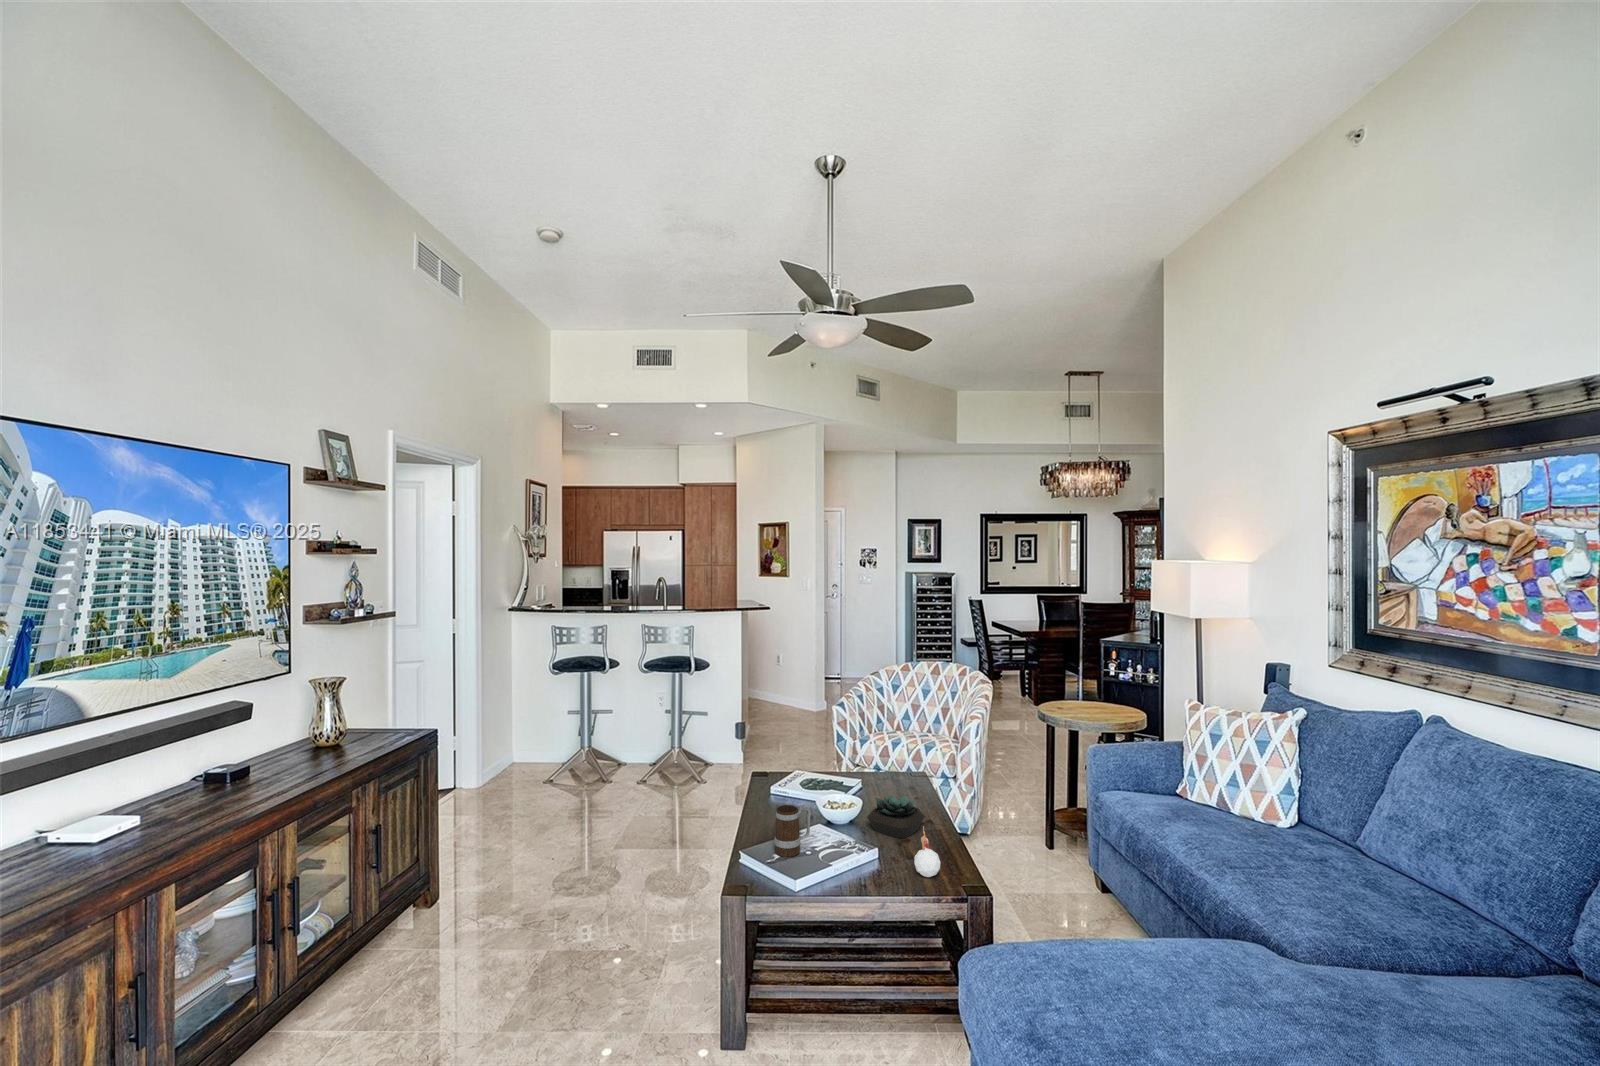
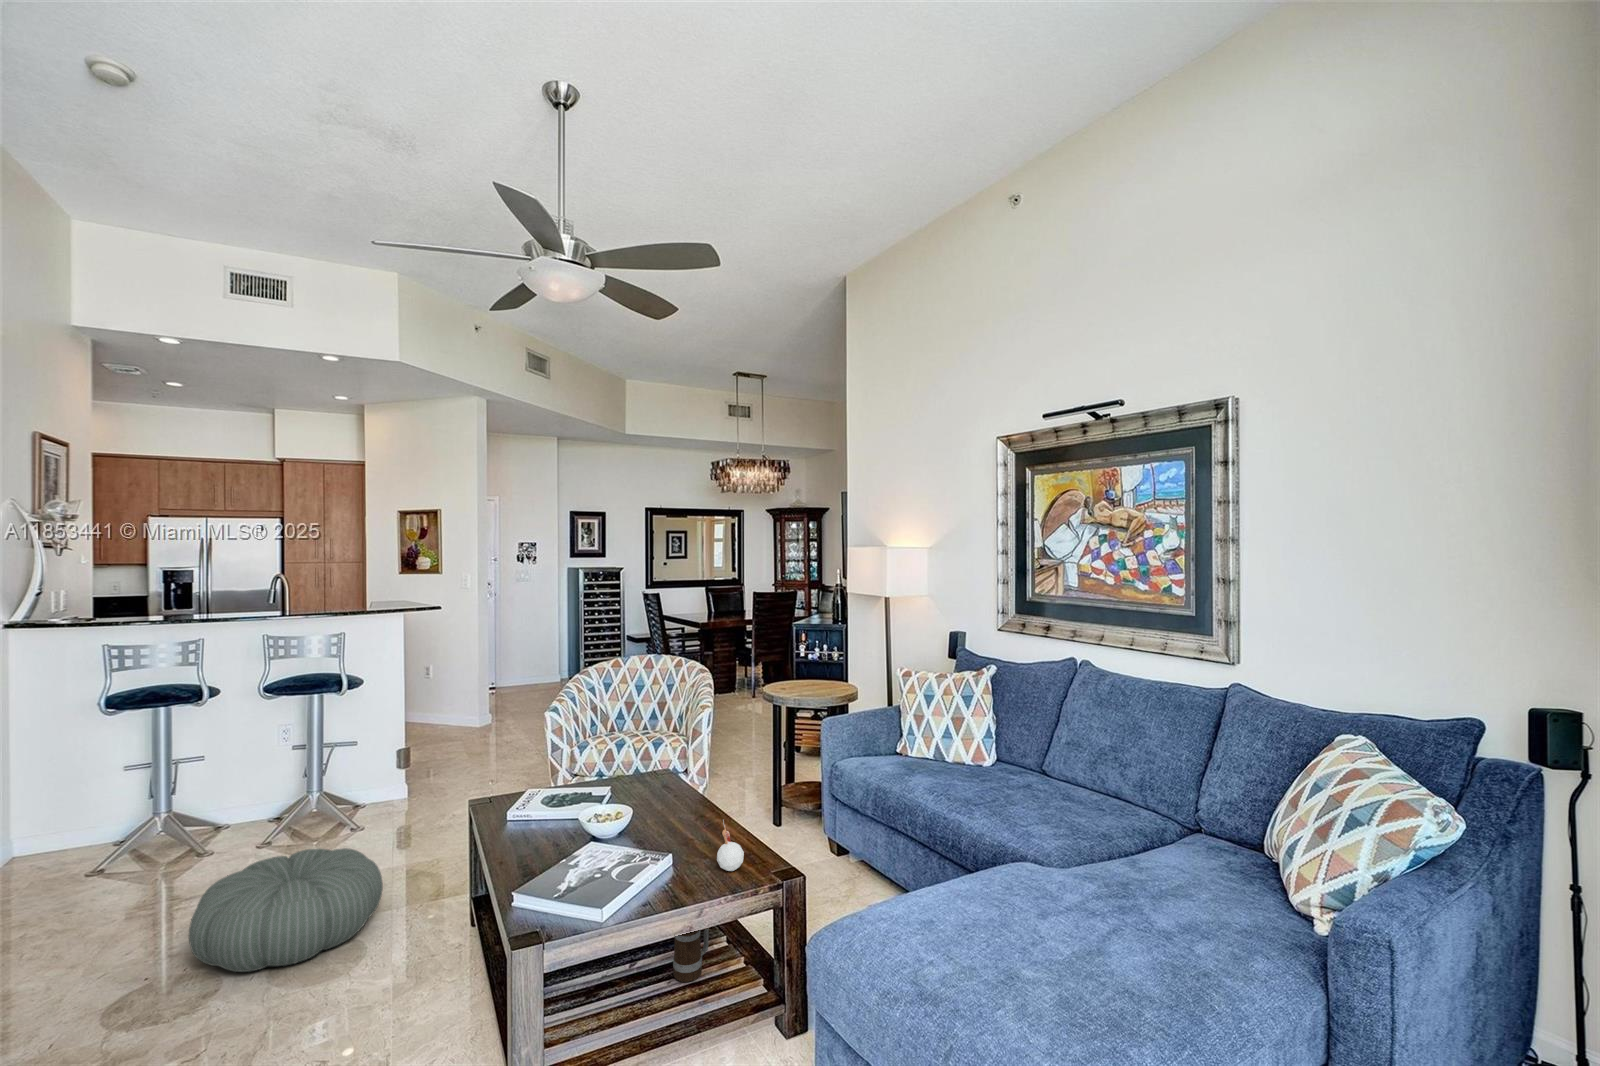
pouf: none [574,788,697,872] -> present [189,848,383,972]
succulent plant: present [867,795,925,838] -> none [643,794,702,840]
mug: present [774,805,811,857] -> present [673,928,709,982]

